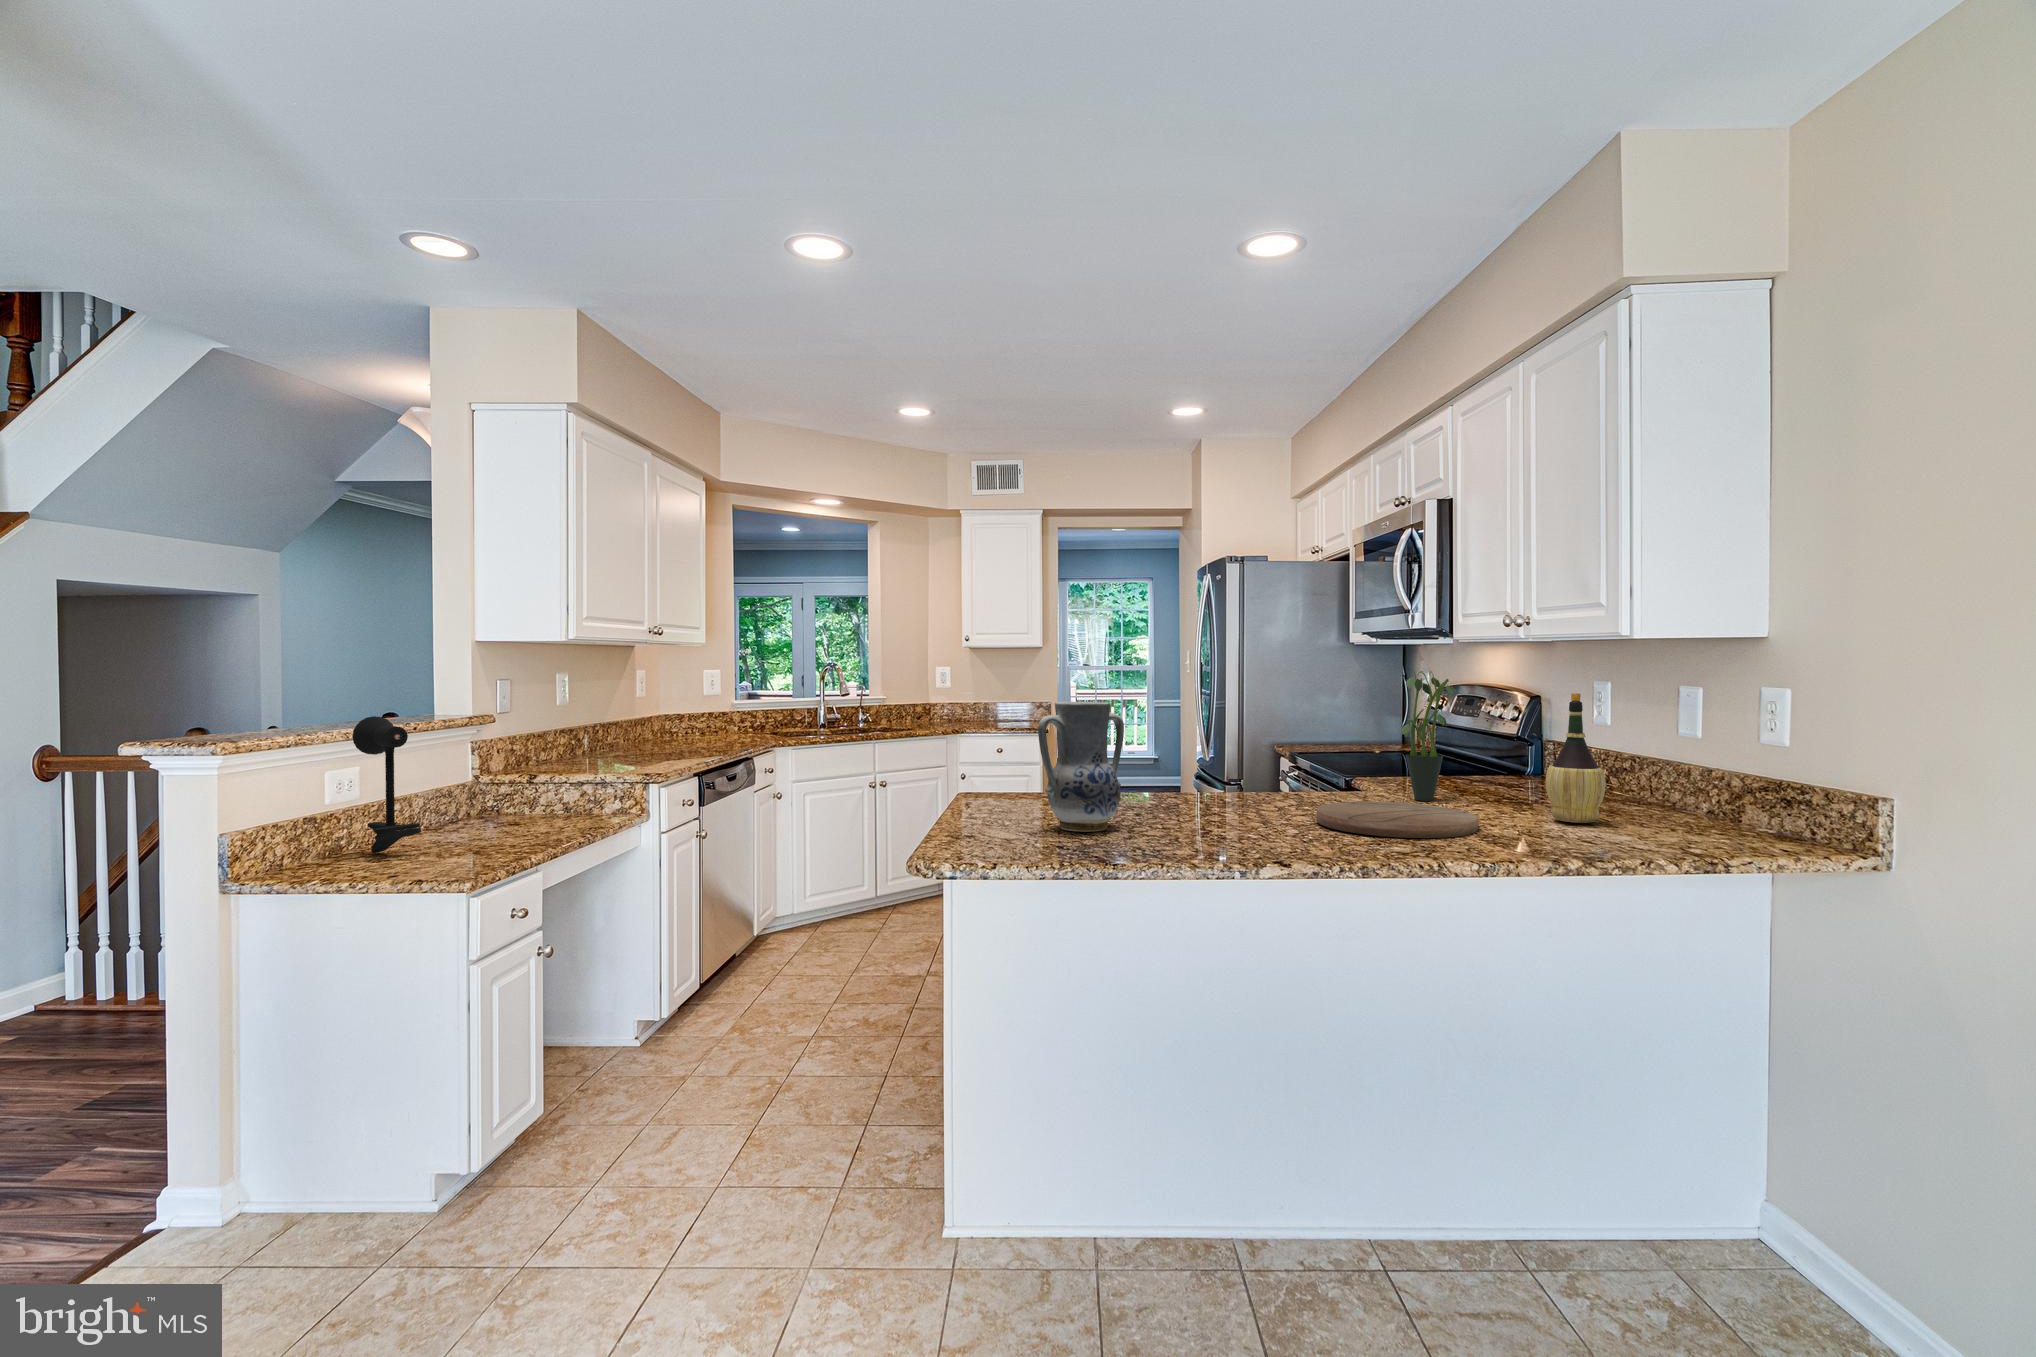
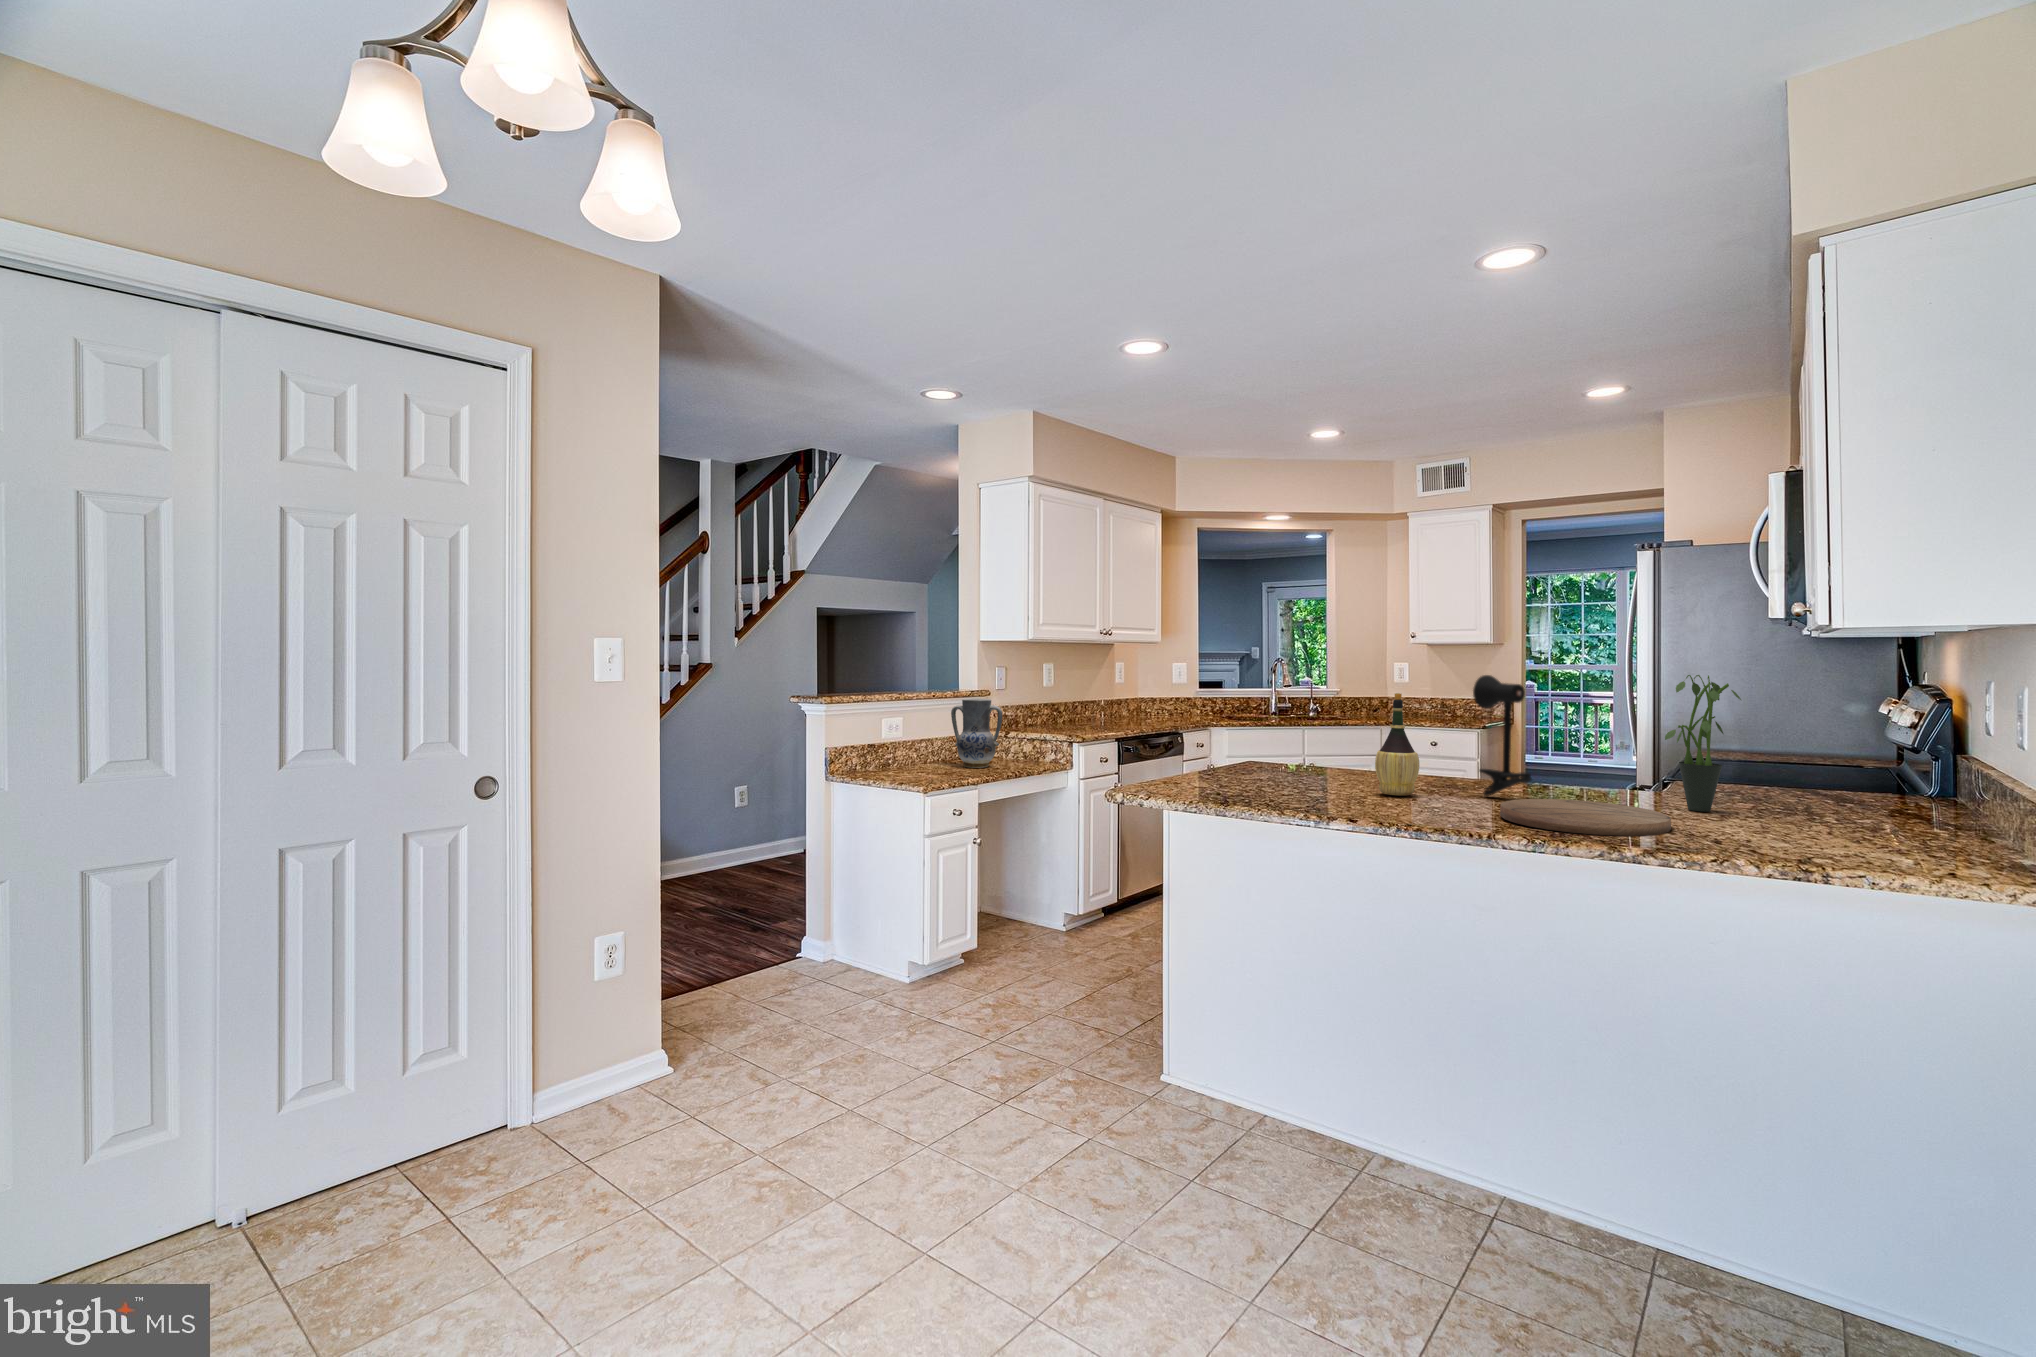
wine bottle: present [1546,693,1606,823] -> present [1375,693,1419,796]
vase: present [1038,702,1124,832] -> present [951,699,1002,768]
desk lamp: present [352,716,421,853] -> present [1473,675,1532,796]

